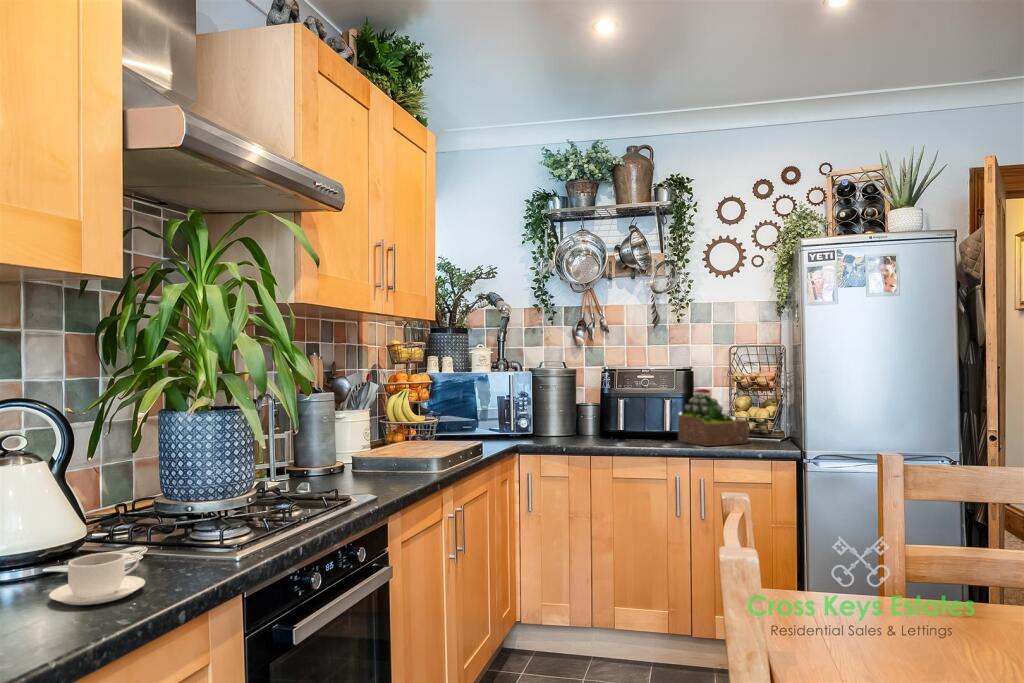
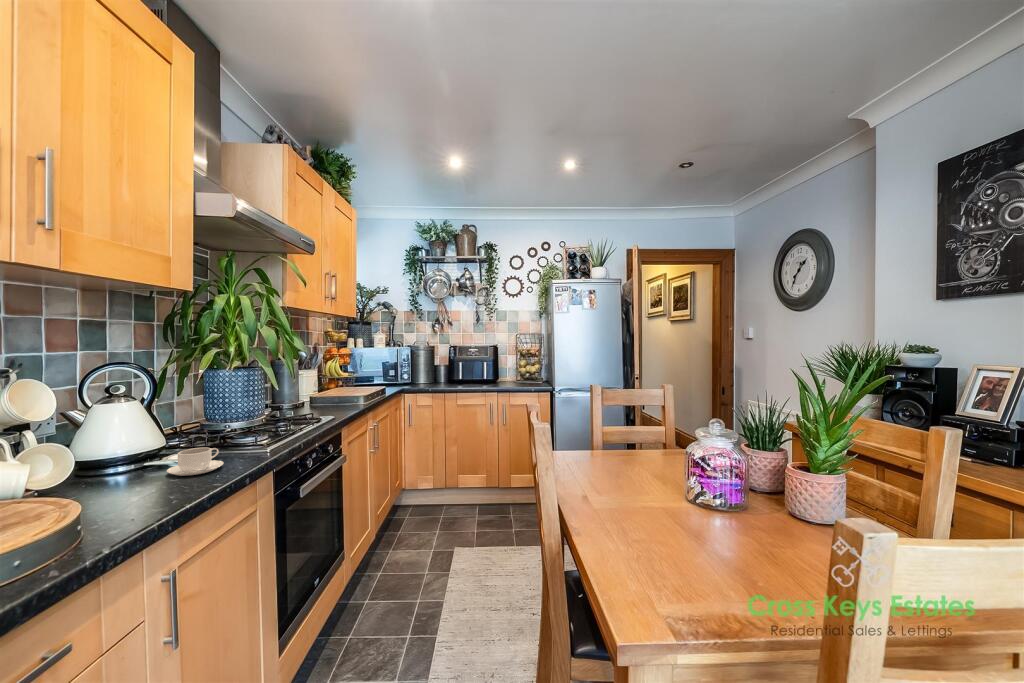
succulent plant: present [678,389,749,446] -> none [490,357,526,387]

